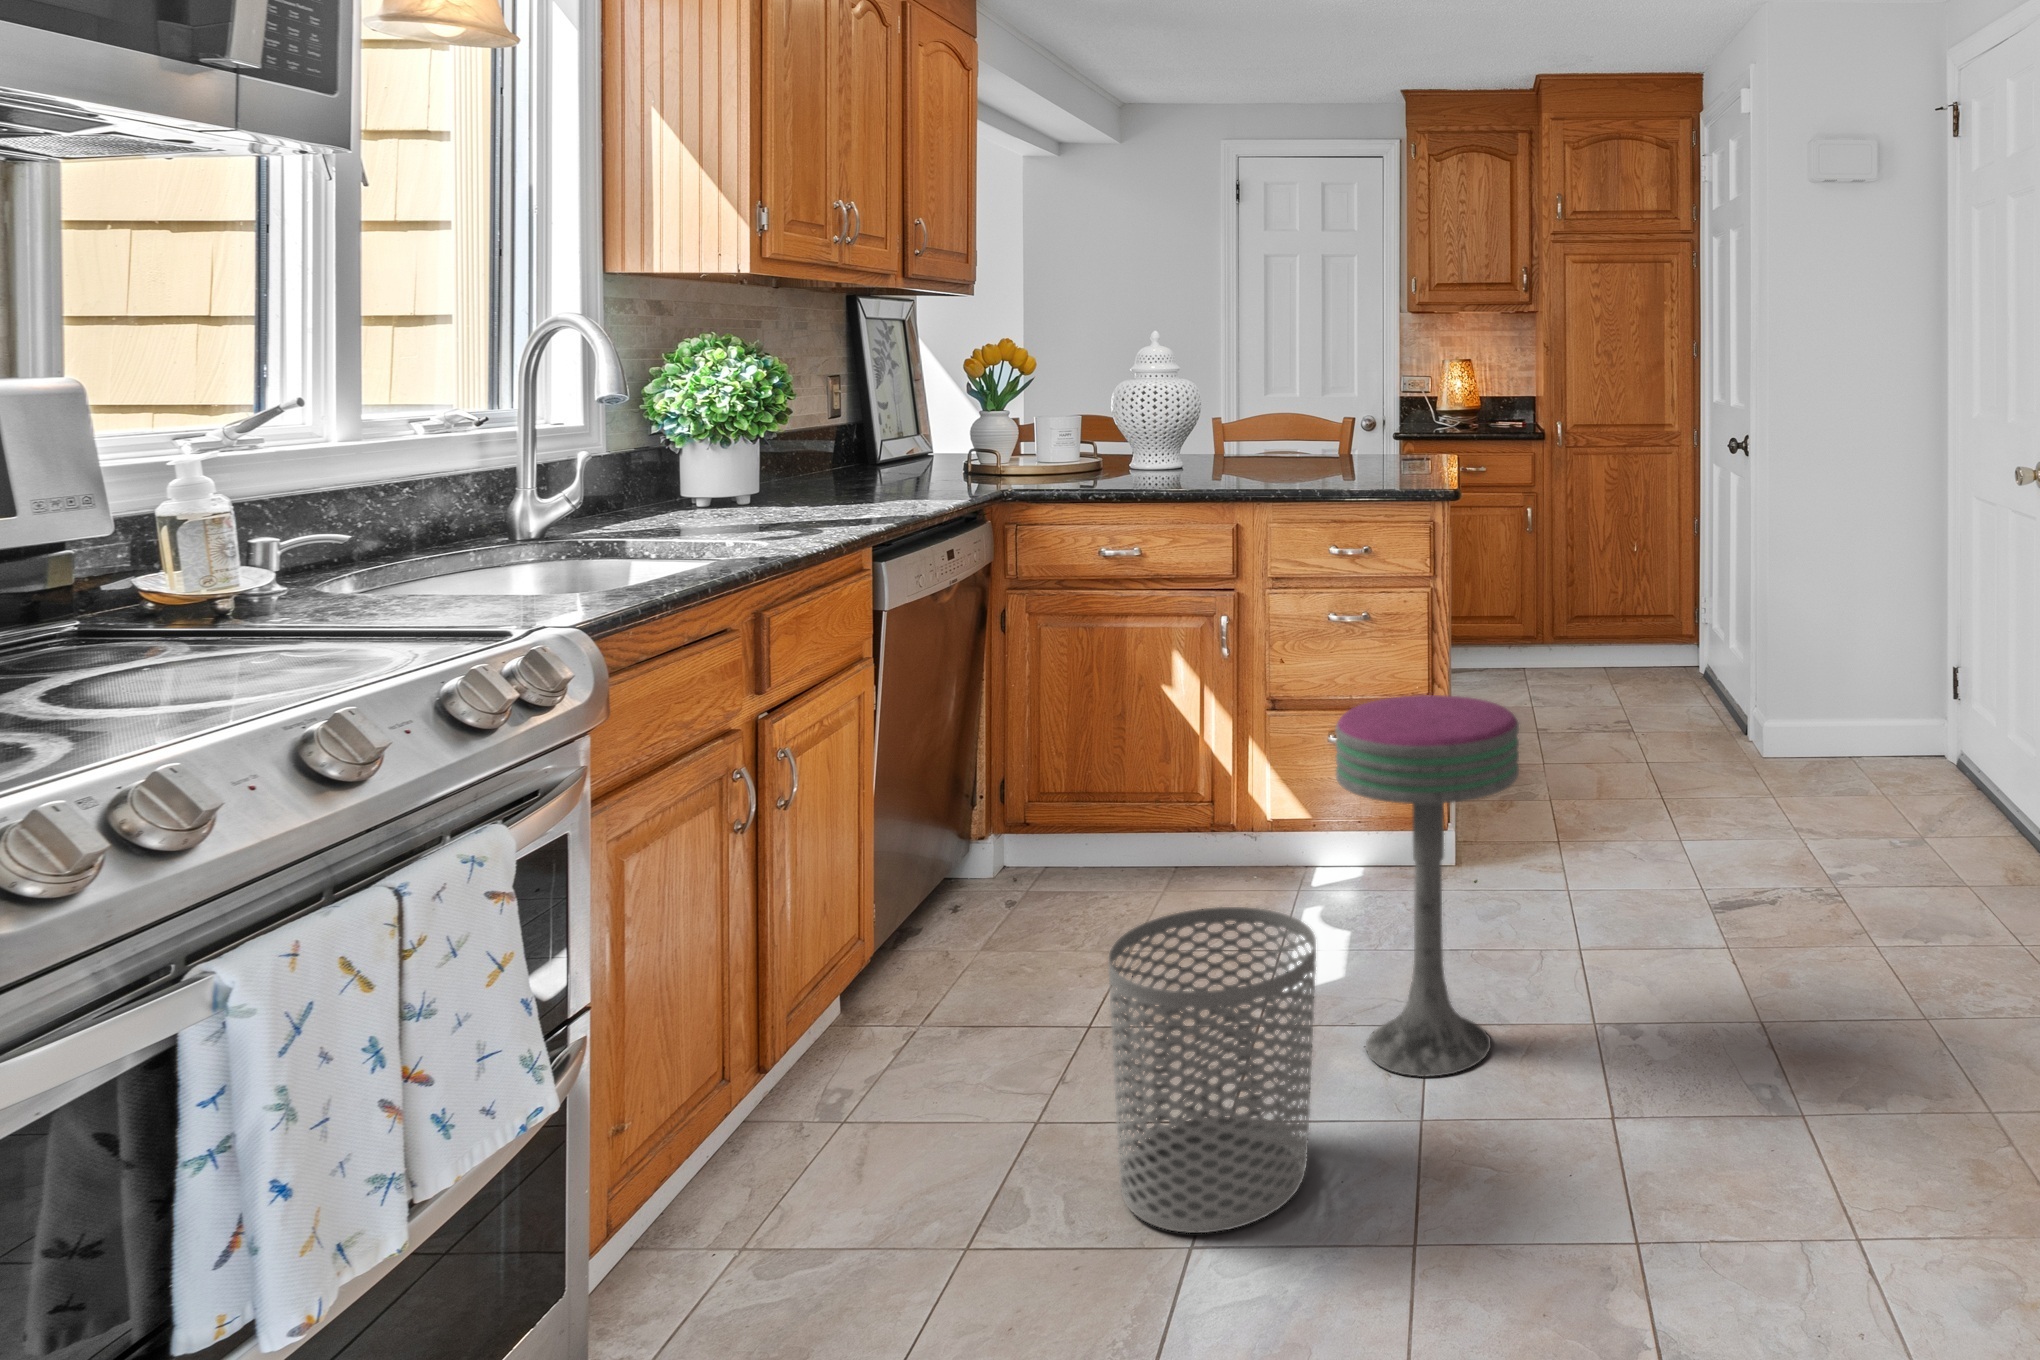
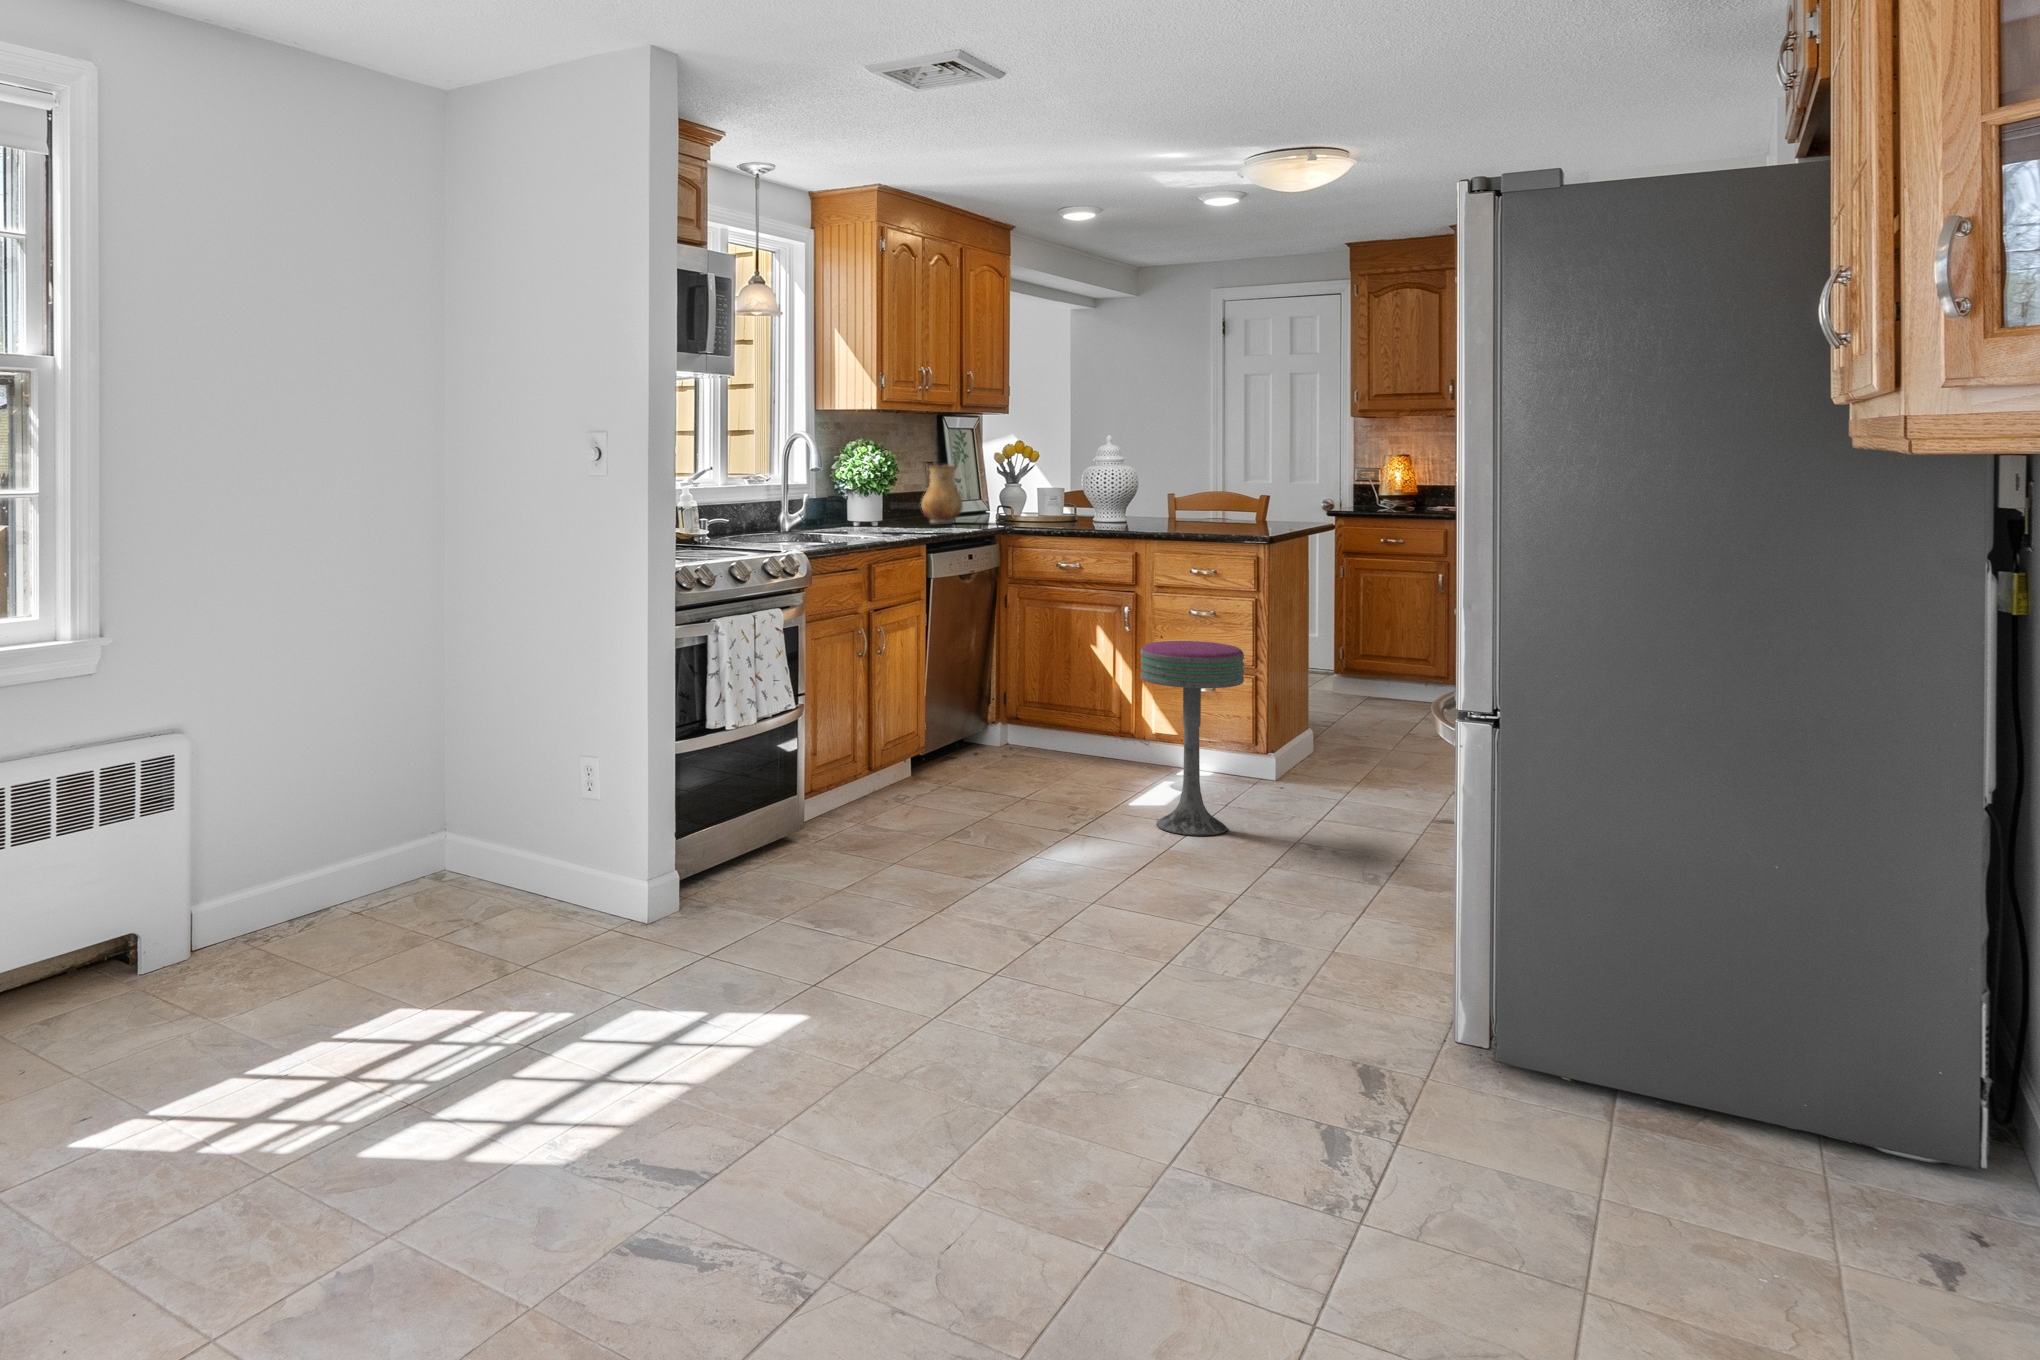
ceramic pitcher: none [829,380,909,486] -> present [922,465,963,524]
waste bin: present [1109,907,1316,1233] -> none [1006,721,1104,852]

